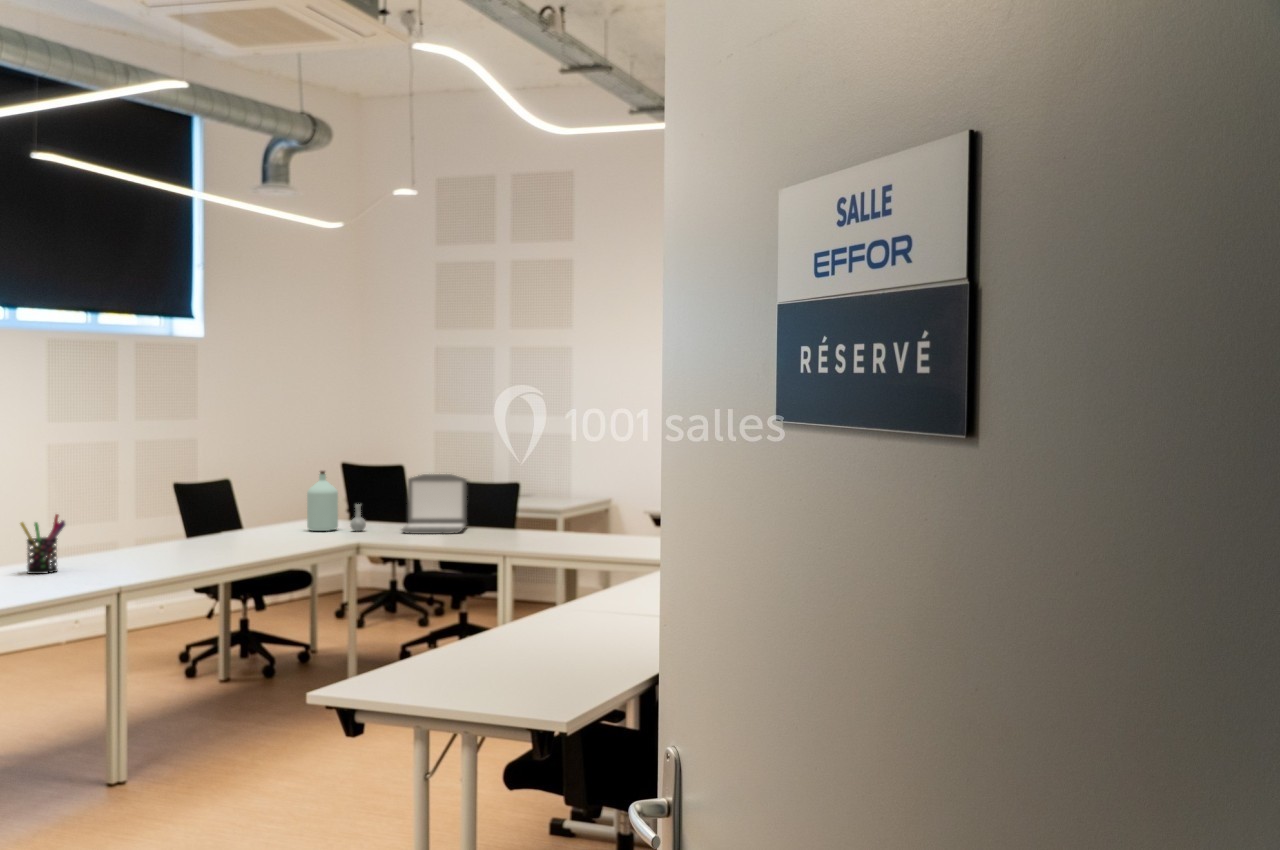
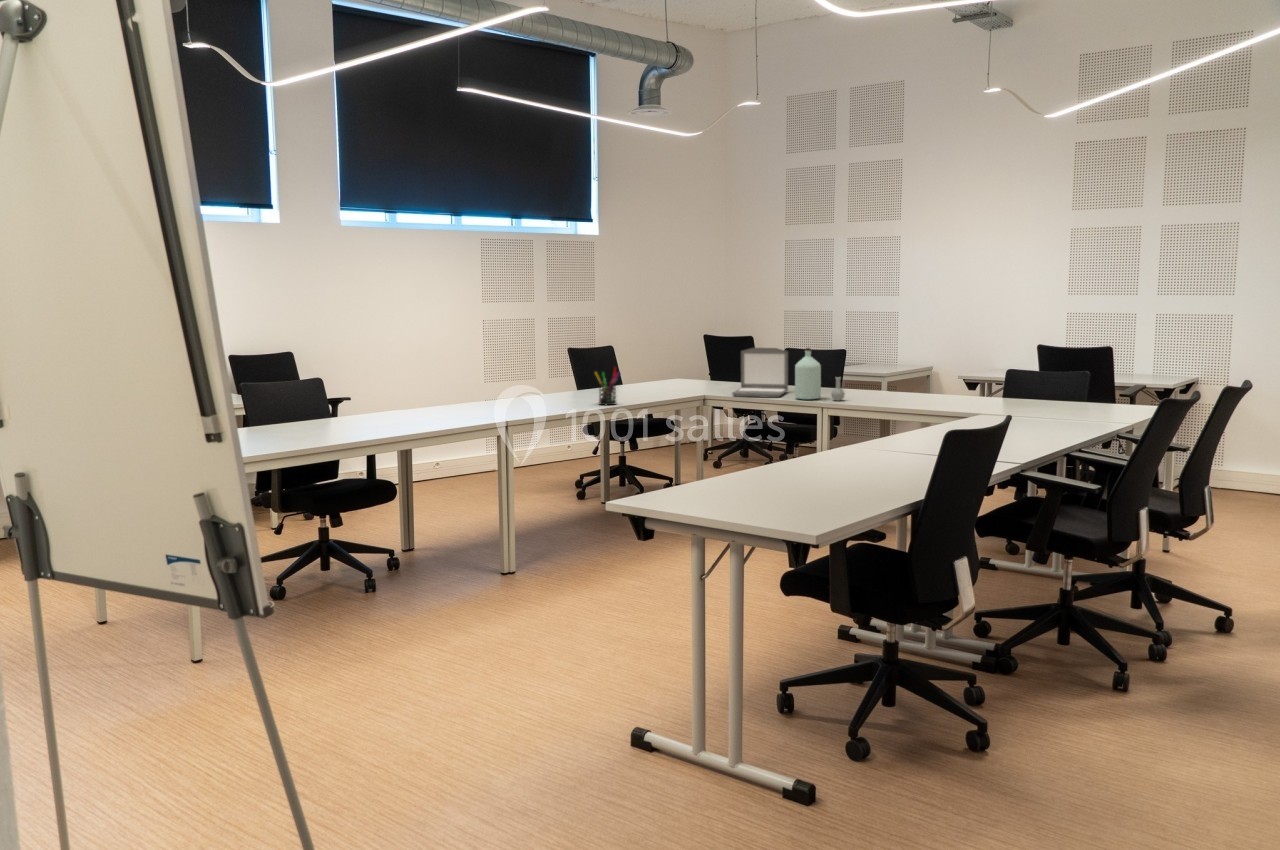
bottle: present [307,471,366,531] -> present [795,348,845,401]
pen holder: present [20,514,65,574] -> present [595,368,621,405]

